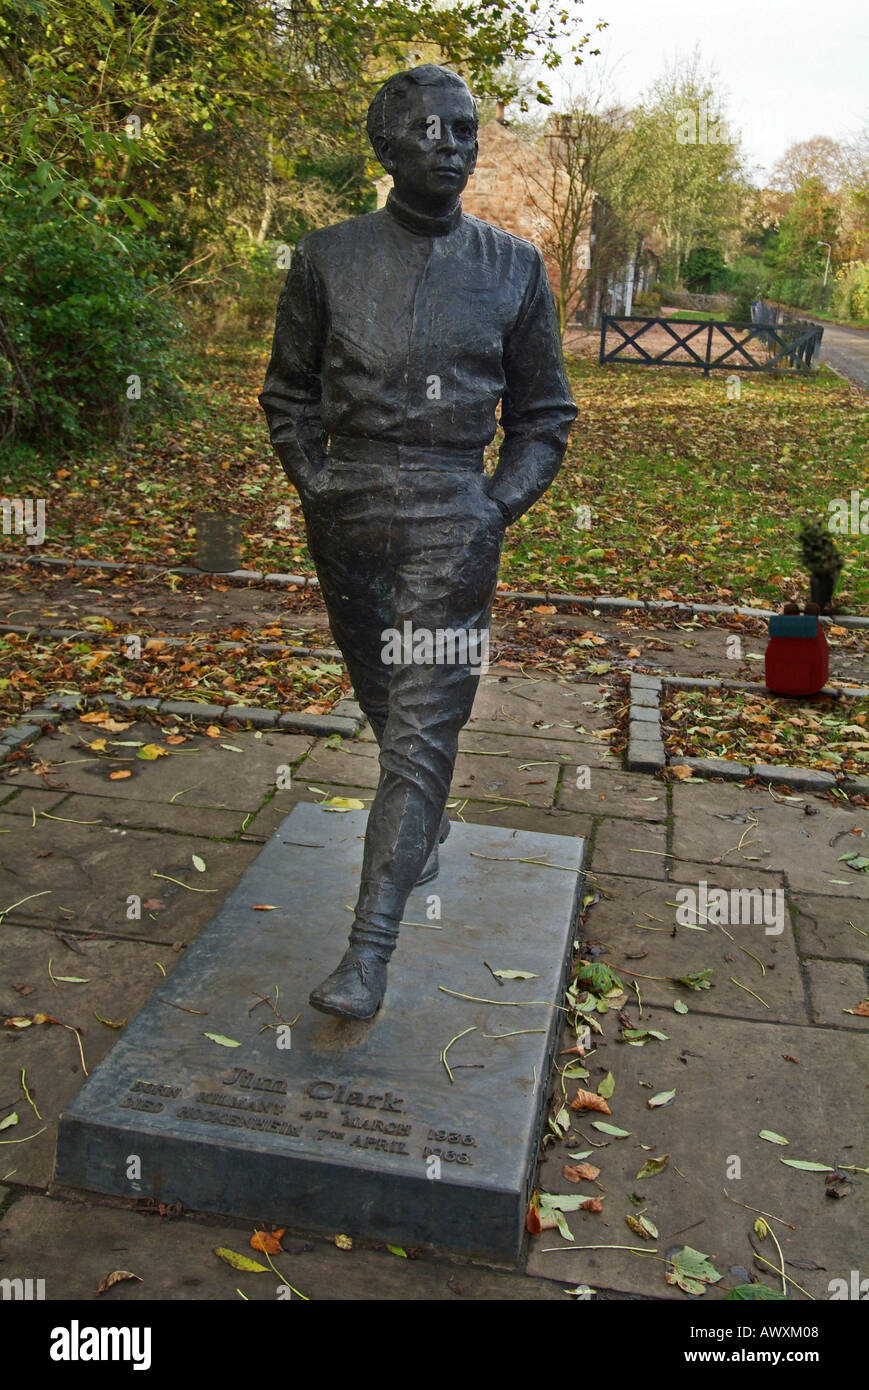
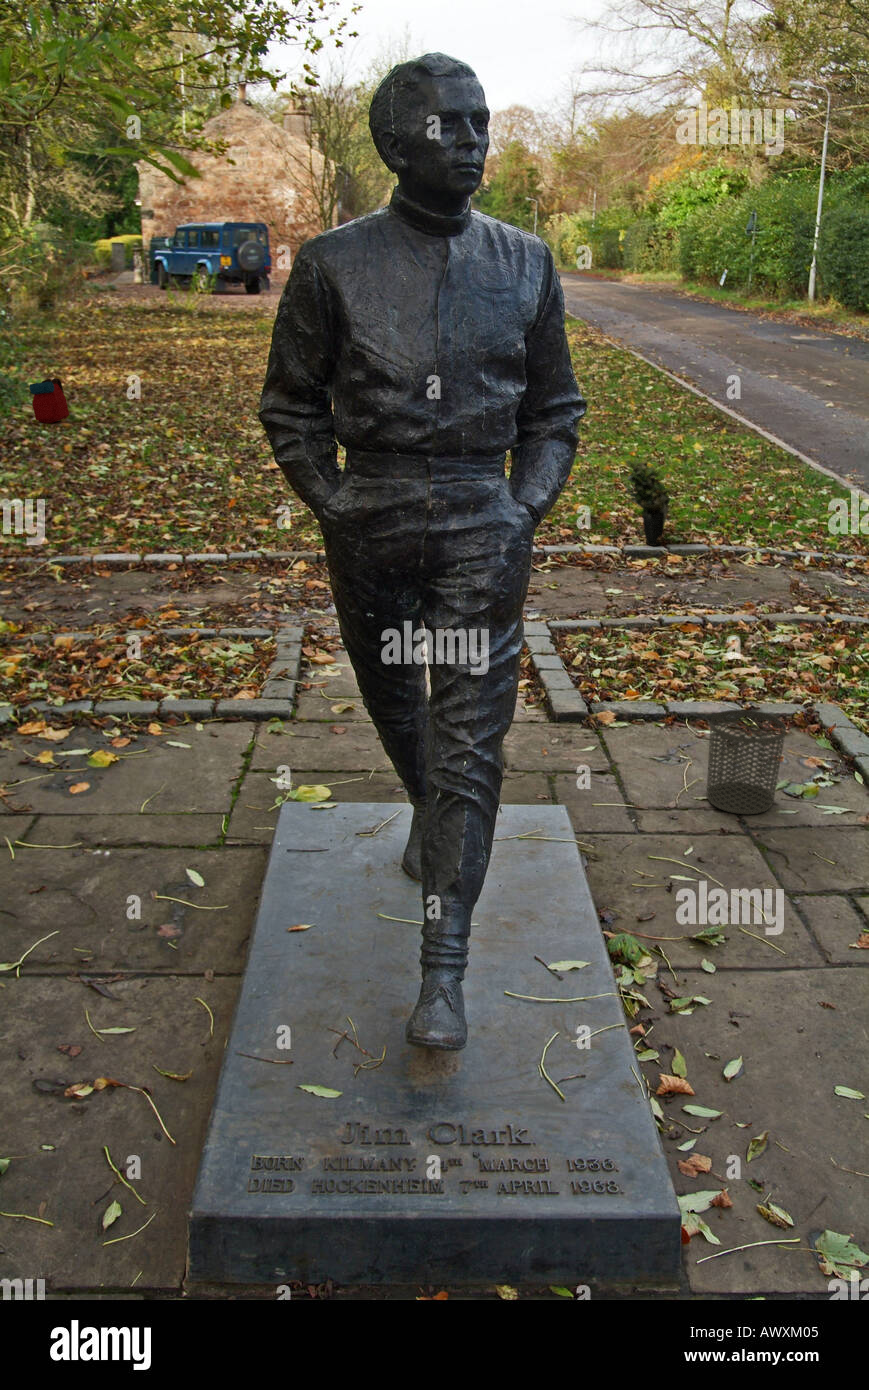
waste bin: present [196,512,242,572] -> present [707,710,786,814]
backpack: present [765,603,829,696] -> present [29,378,69,423]

